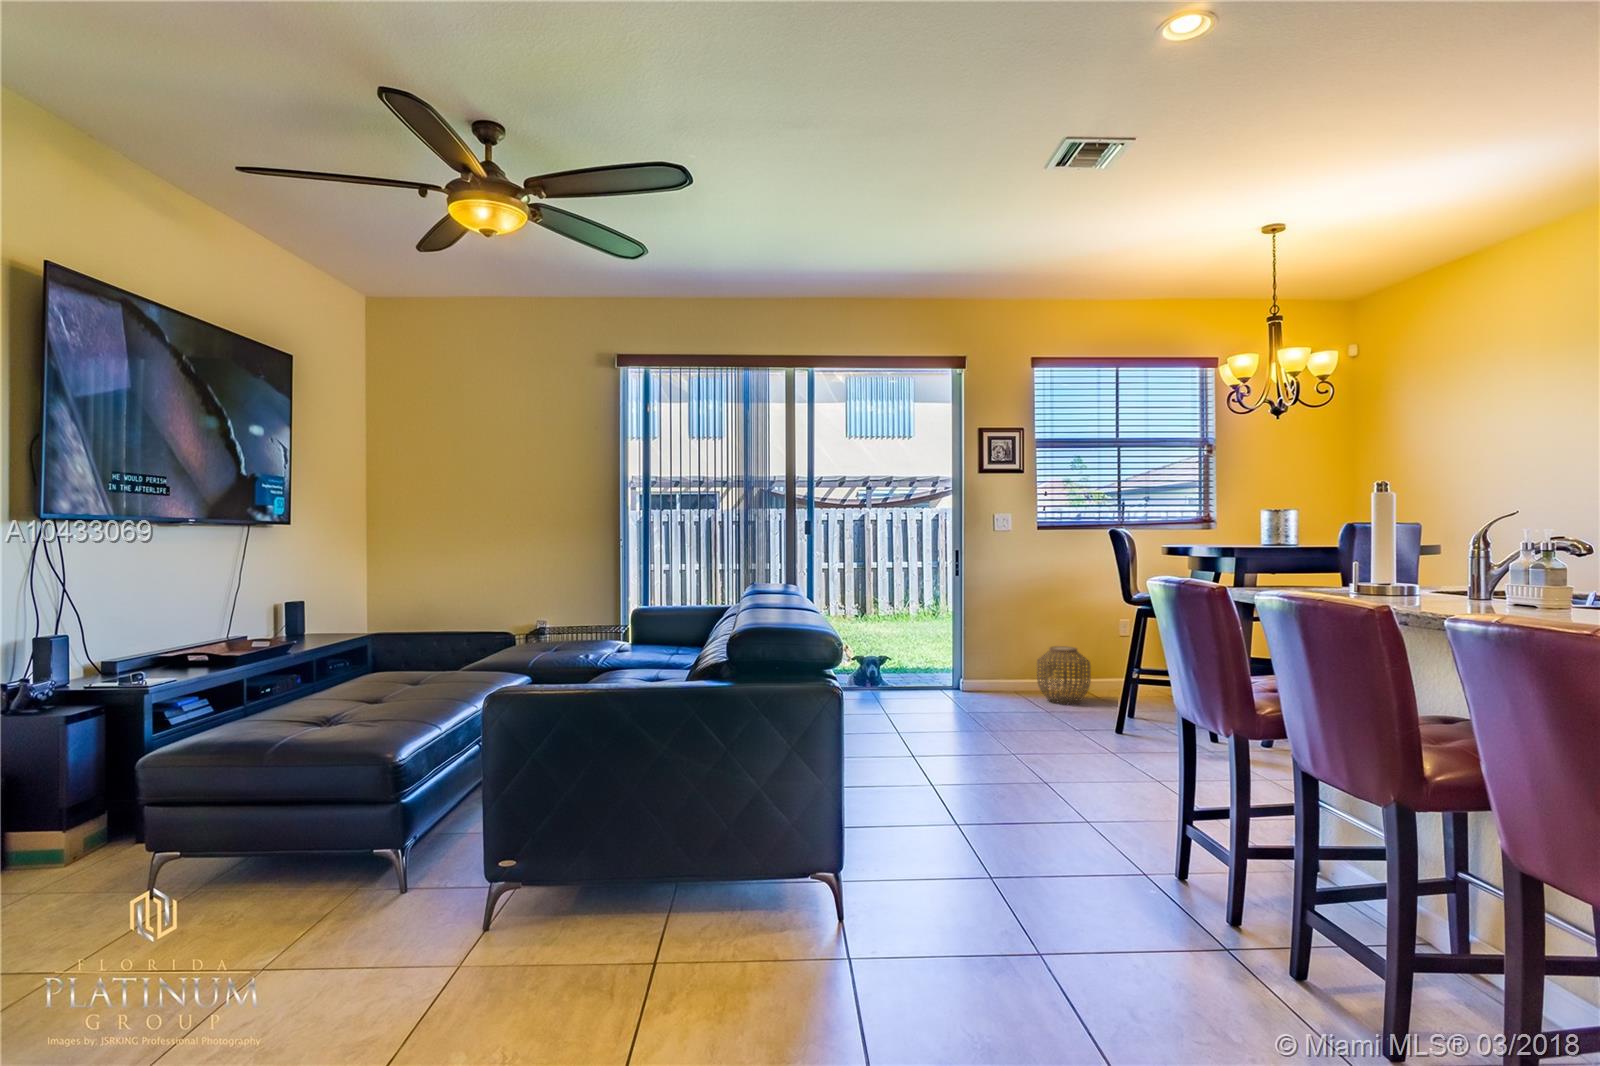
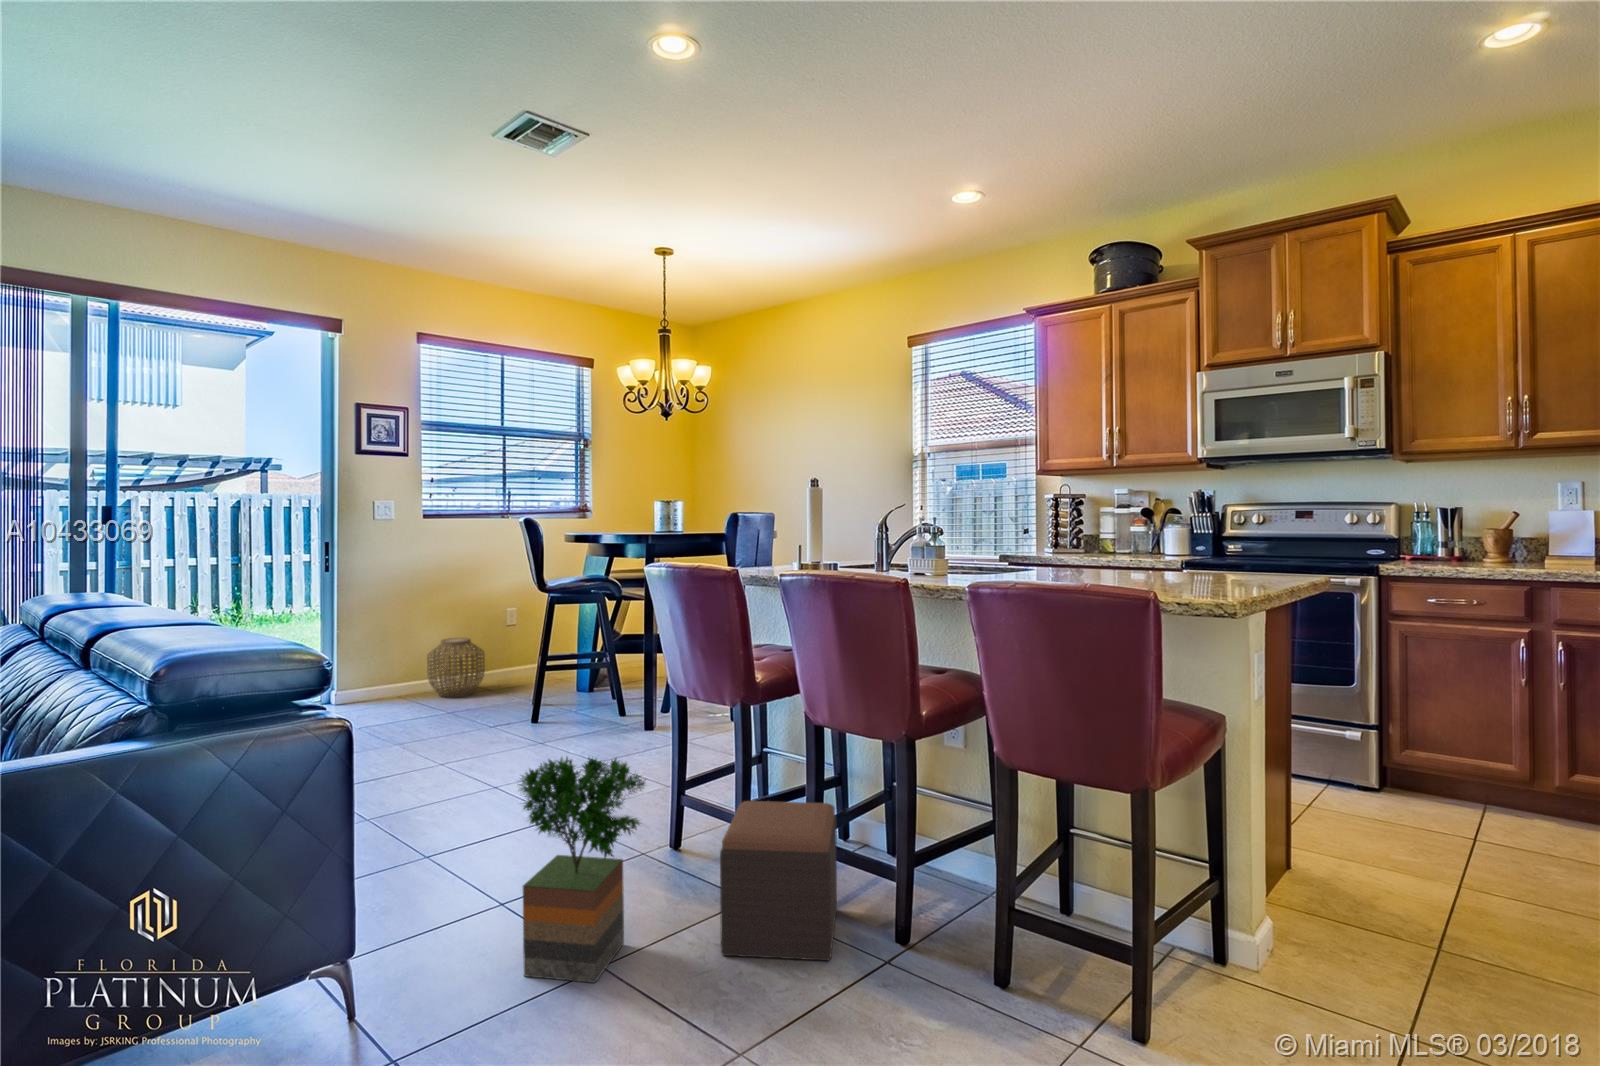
potted tree: none [963,744,1092,959] -> present [519,757,645,983]
footstool: none [1155,835,1328,1033] -> present [720,801,837,961]

